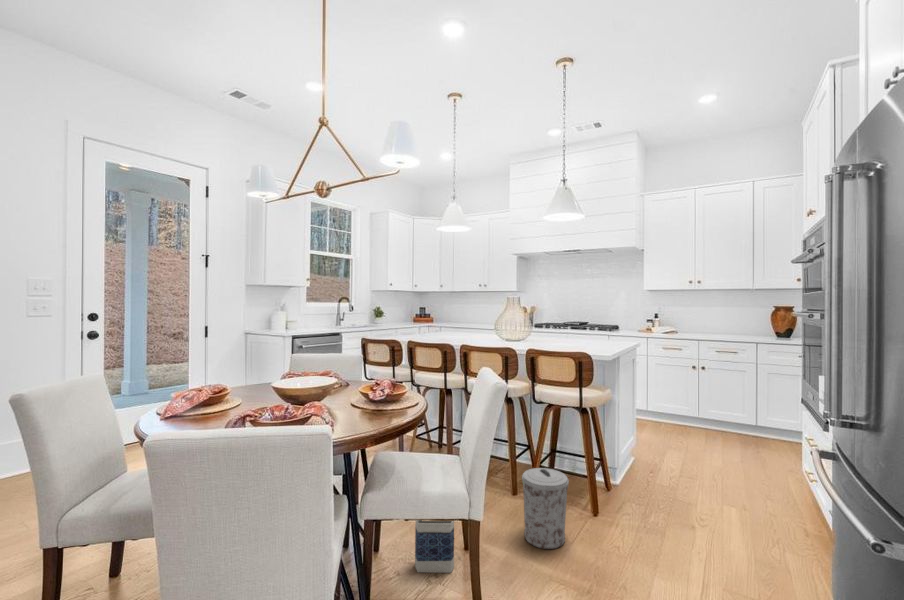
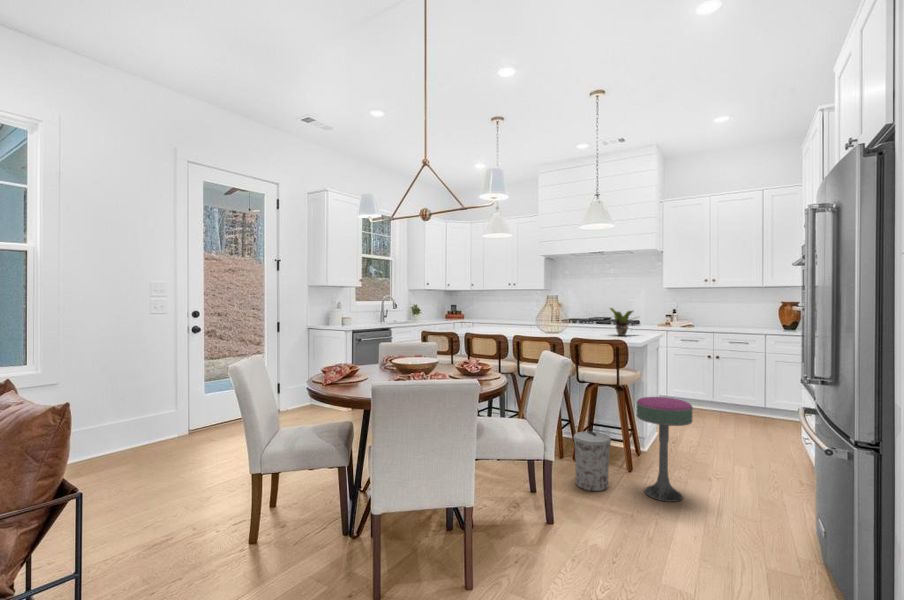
potted plant: none [575,312,612,345] -> present [610,308,633,336]
bar stool: none [601,426,673,567] -> present [637,397,693,502]
bag: present [415,520,454,573] -> none [496,436,526,505]

